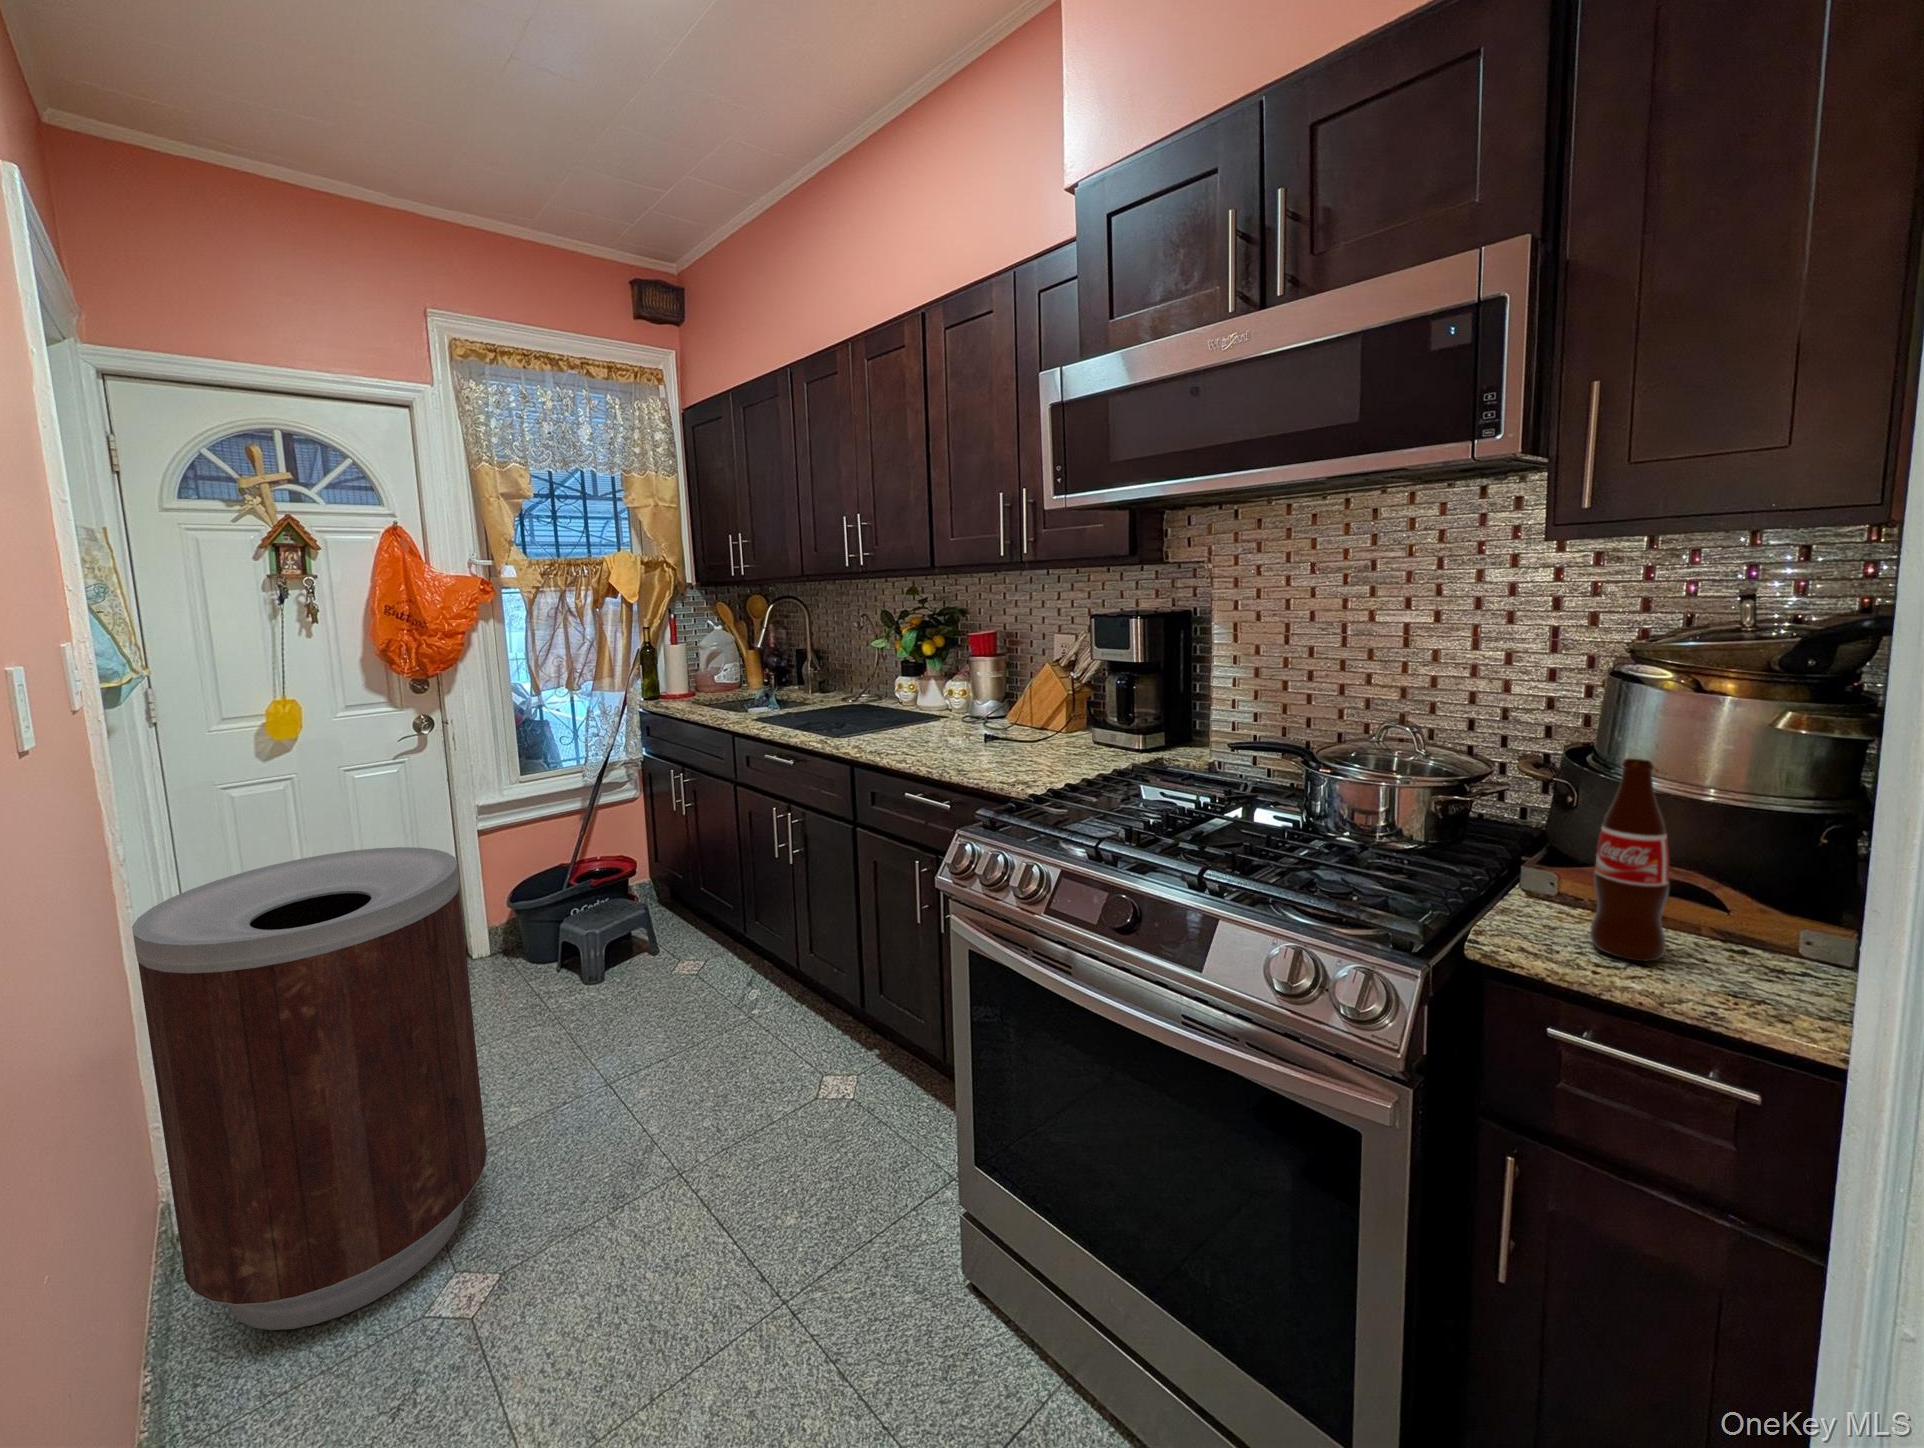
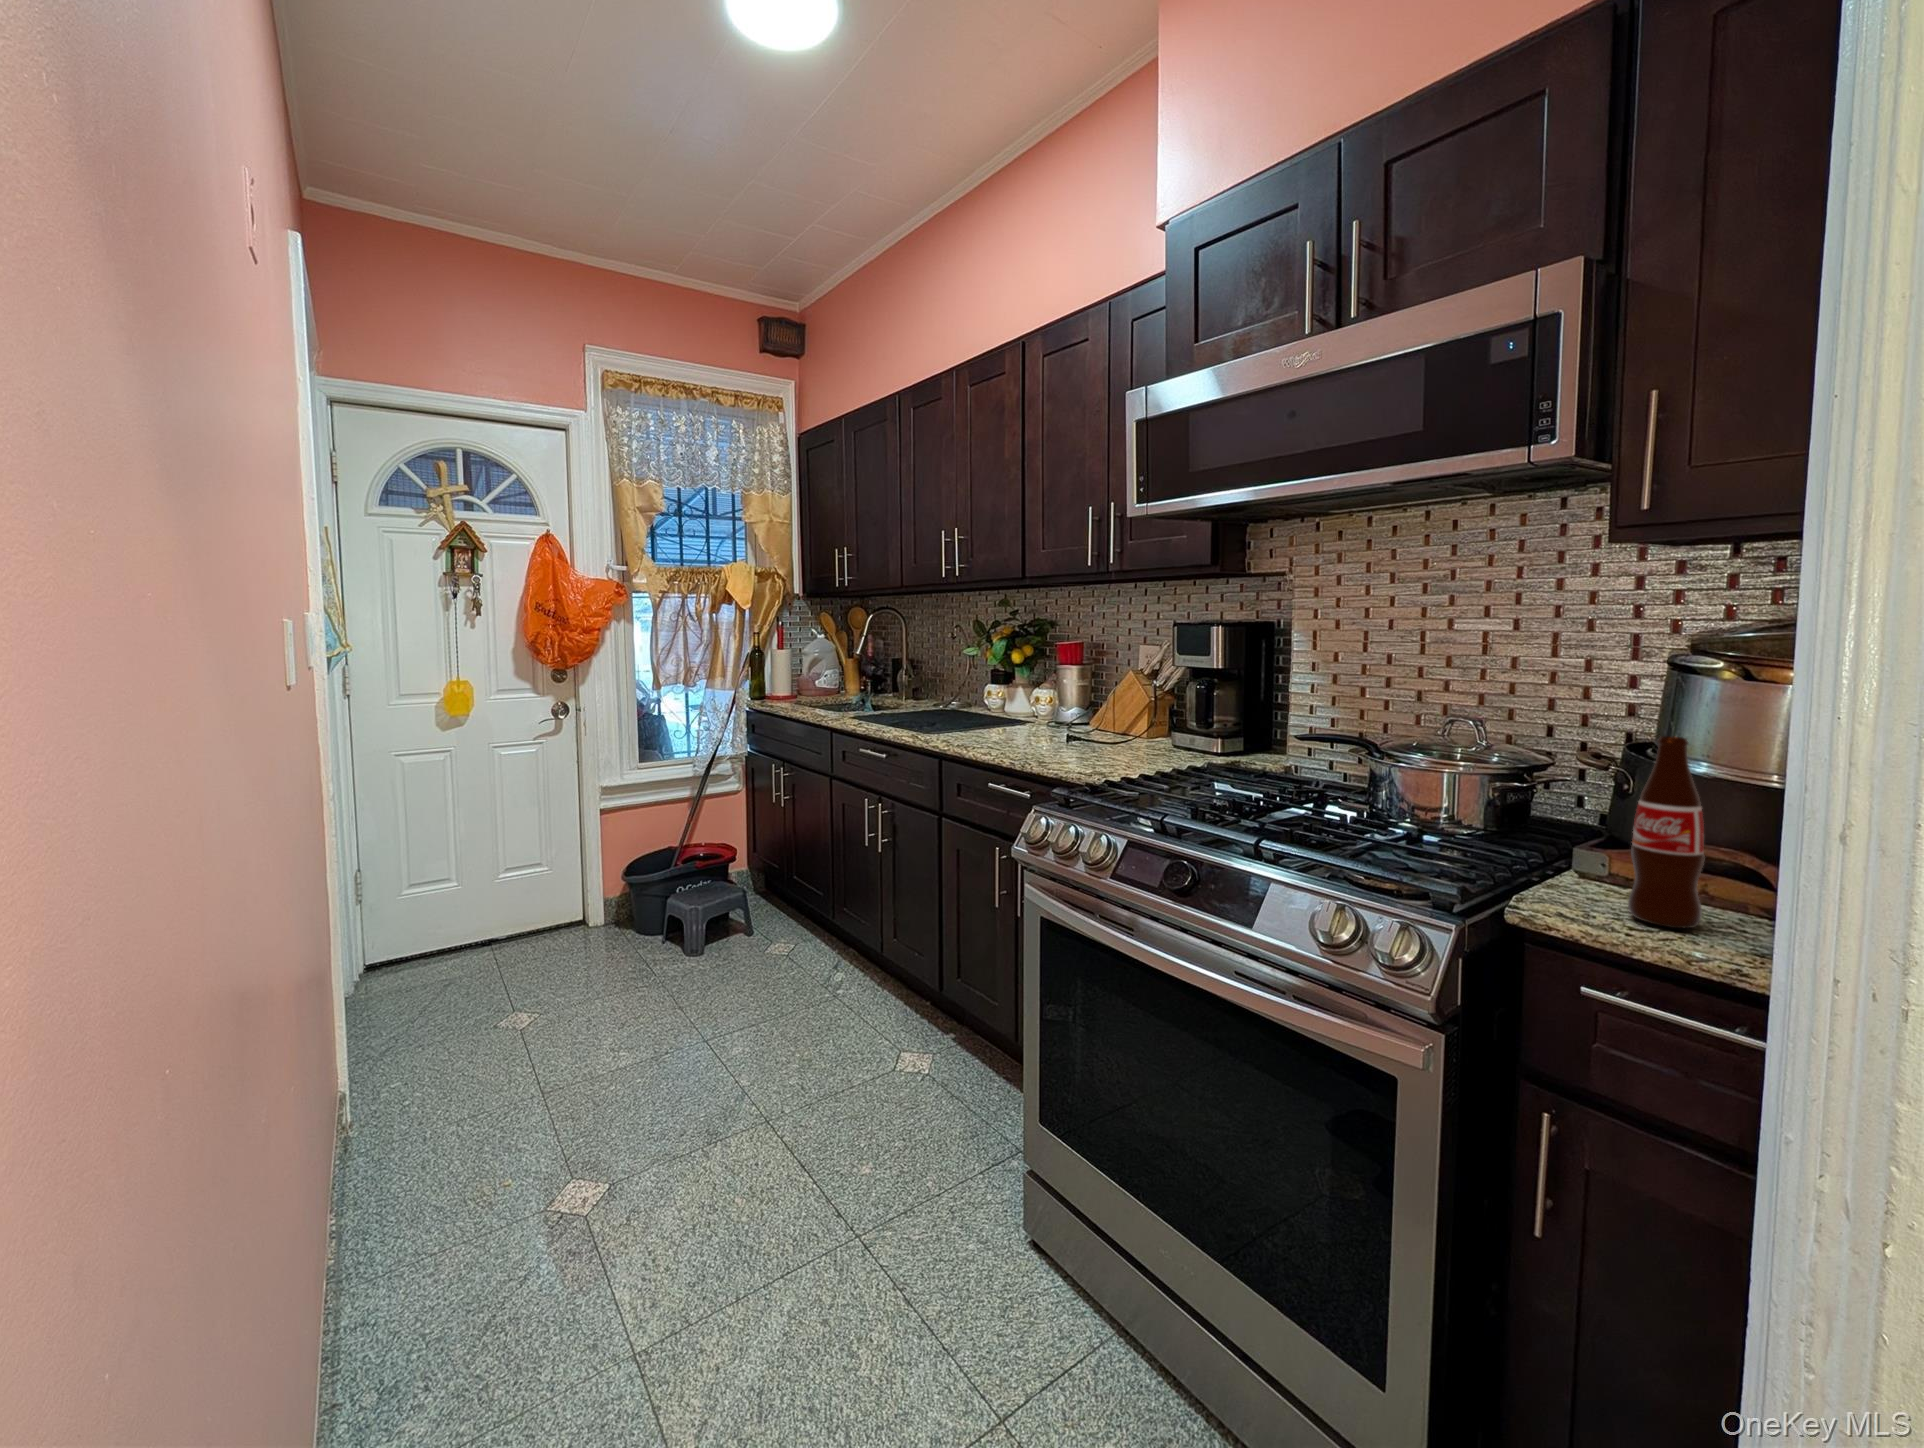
trash can: present [132,847,487,1330] -> none [339,806,601,1207]

